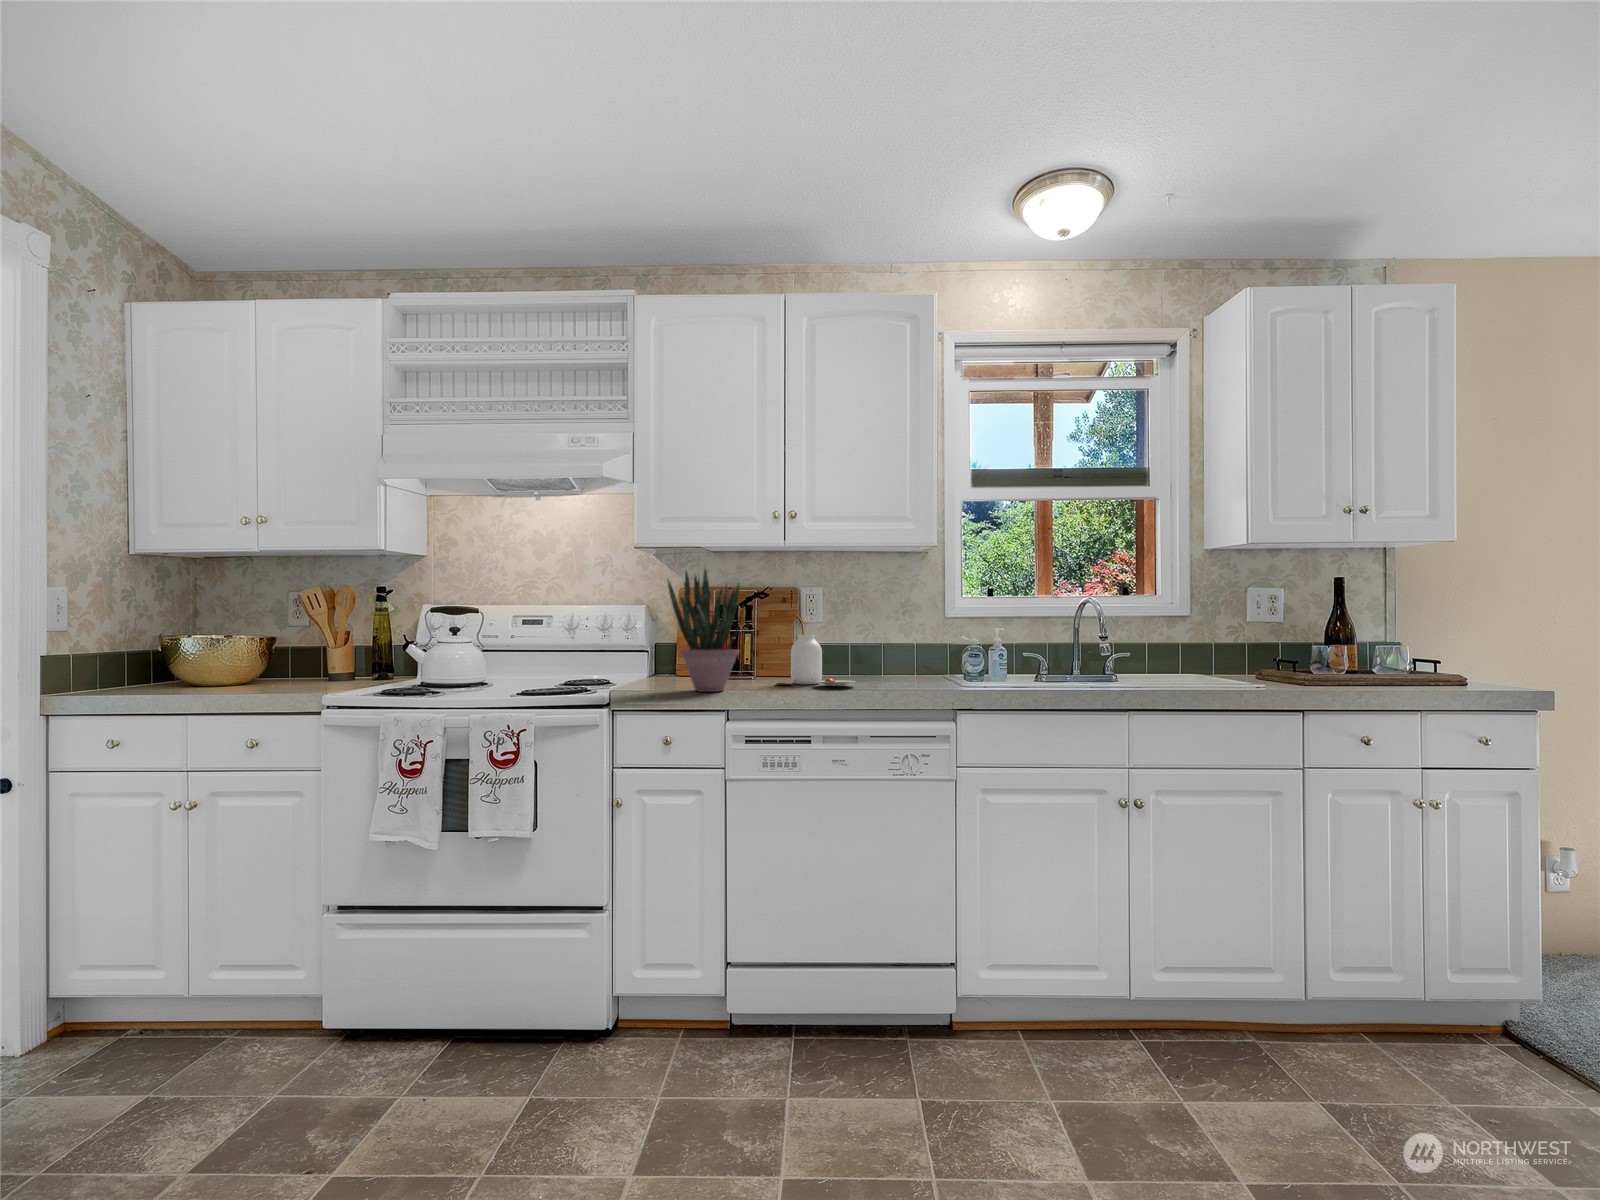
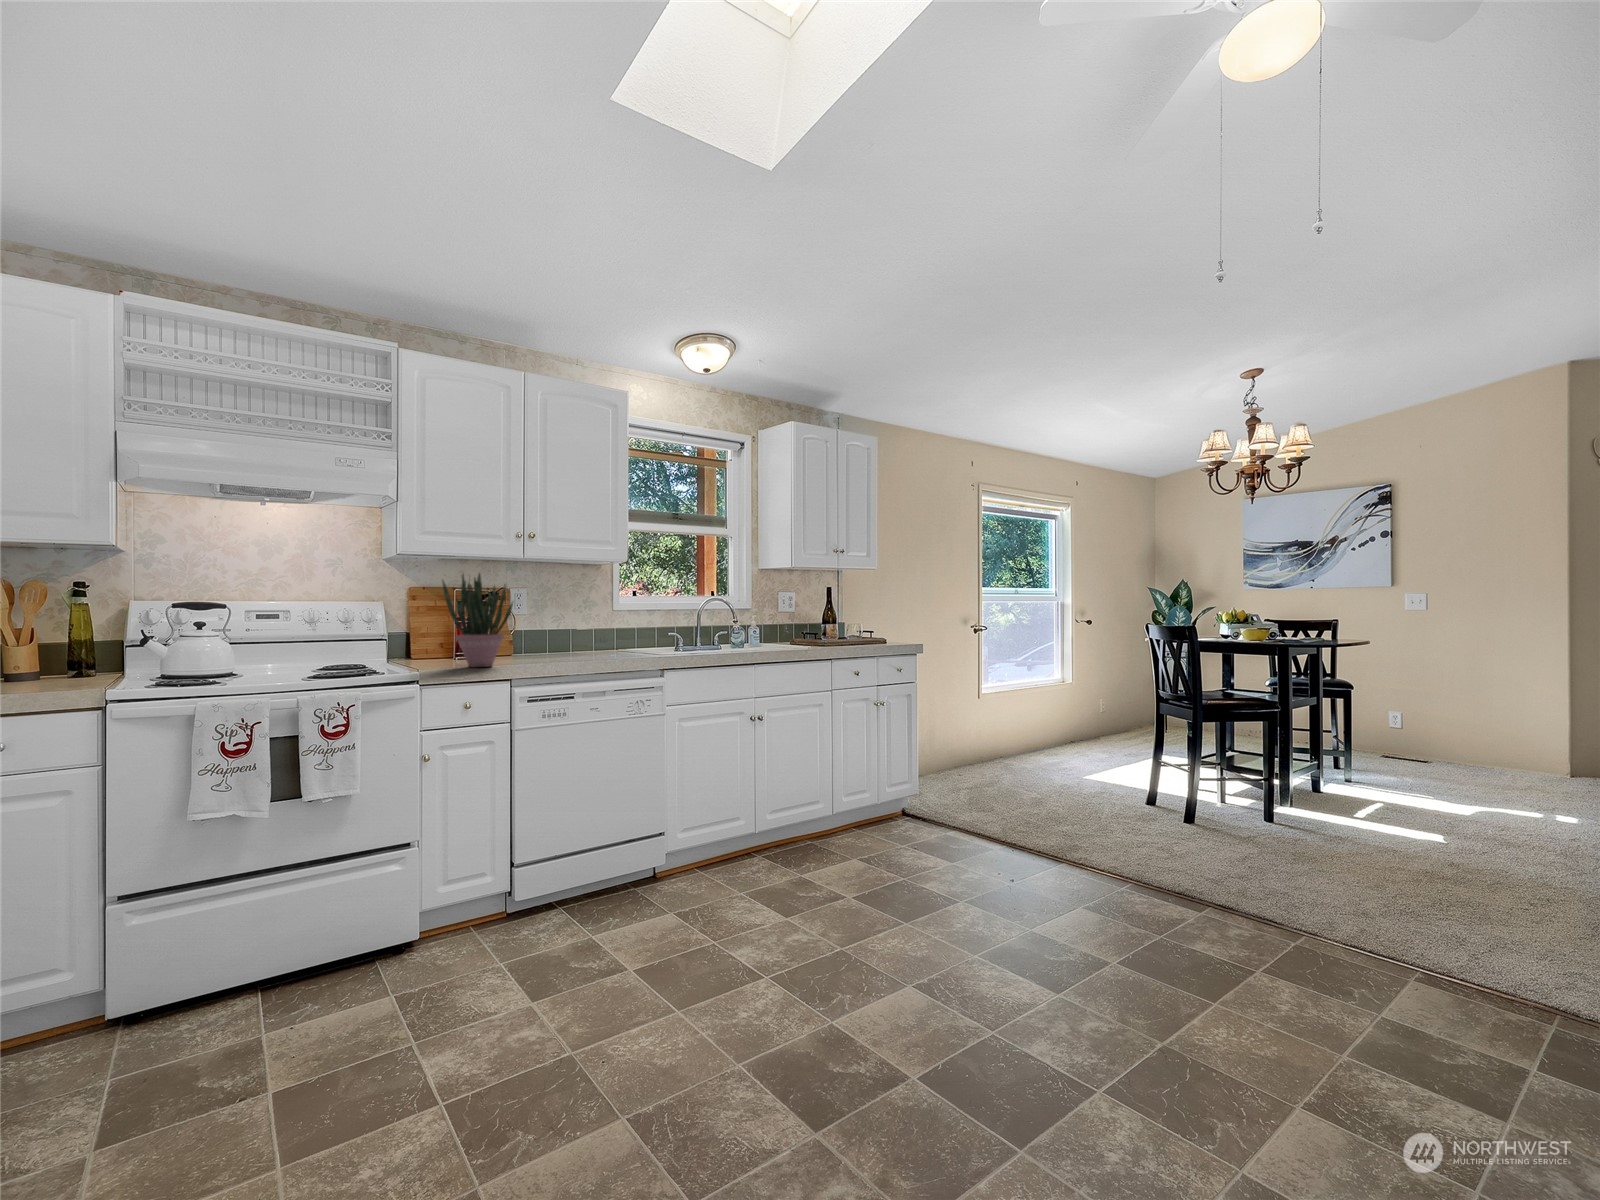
jar: present [775,635,856,685] -> none [516,623,581,661]

